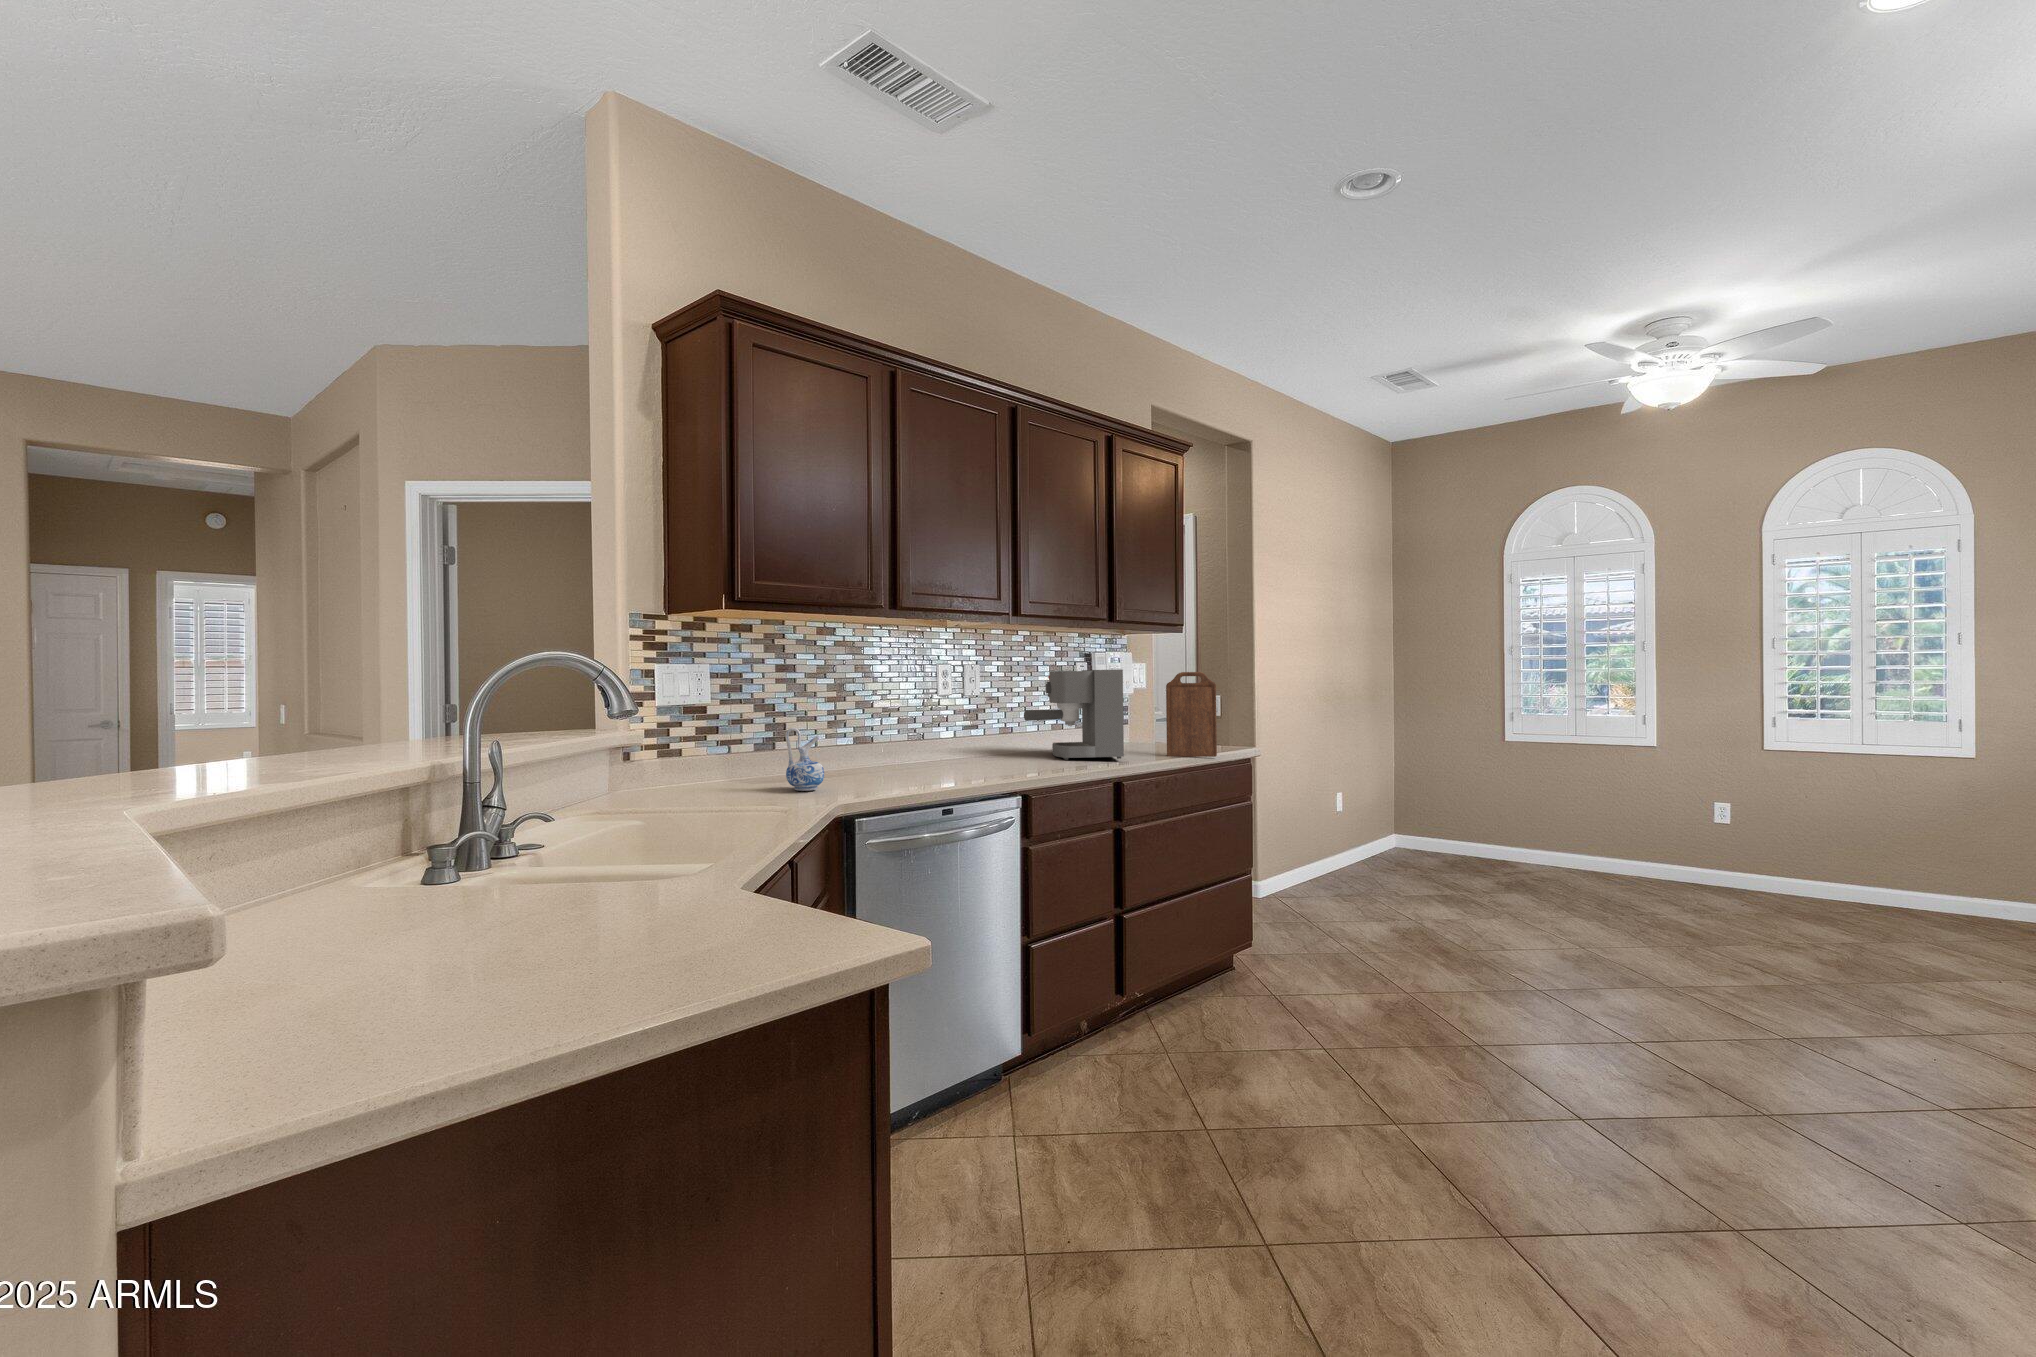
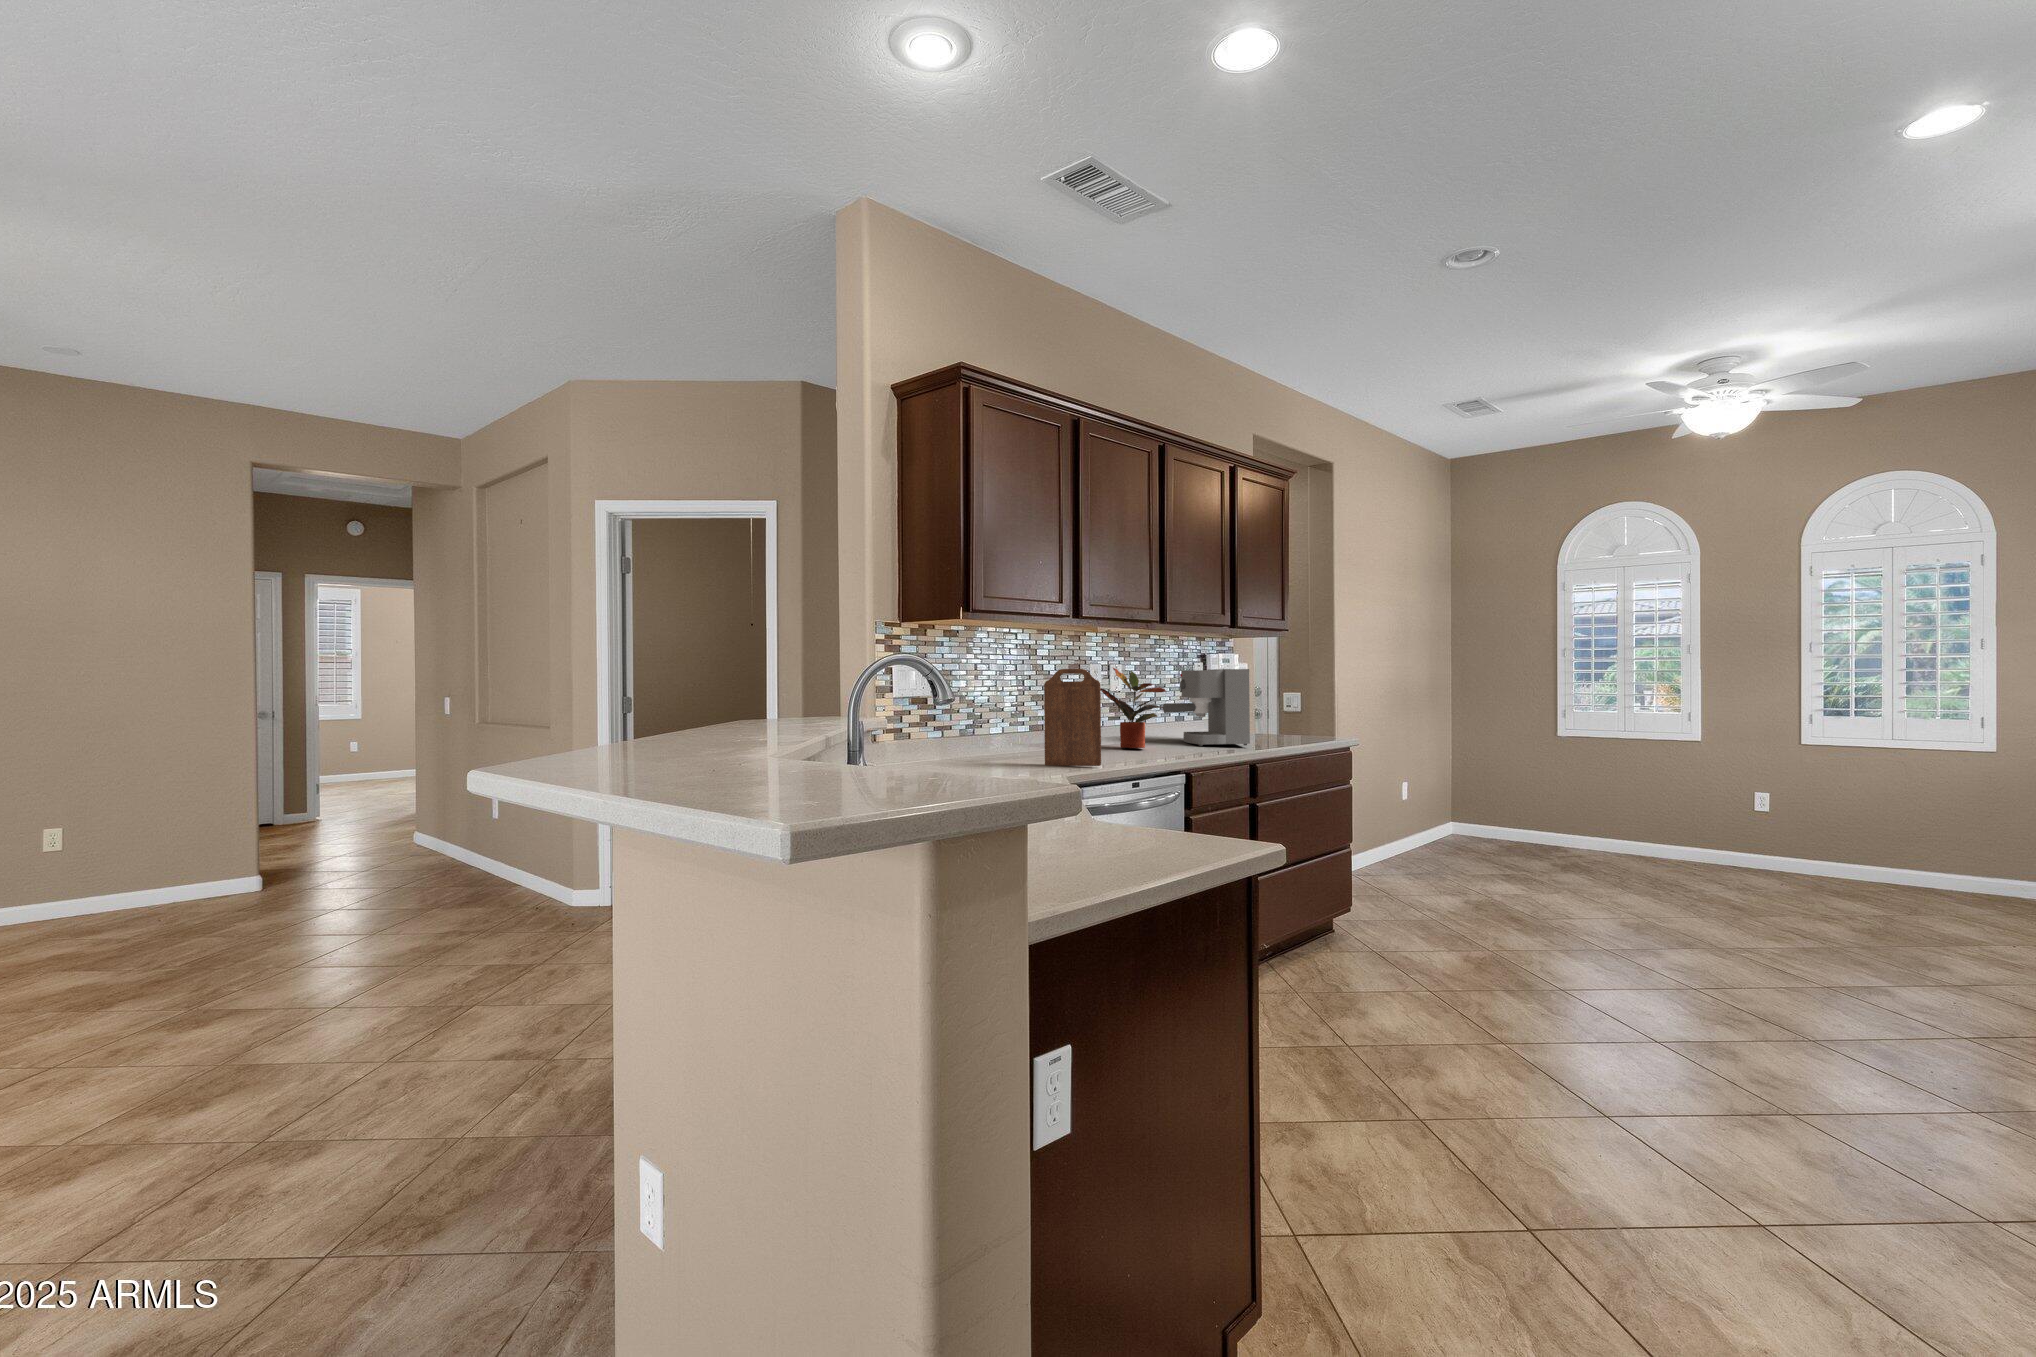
potted plant: none [939,668,1018,765] -> present [1101,668,1166,749]
cutting board: present [1166,672,1217,757] -> present [1044,669,1101,766]
ceramic pitcher: present [786,728,824,791] -> none [1004,716,1034,767]

